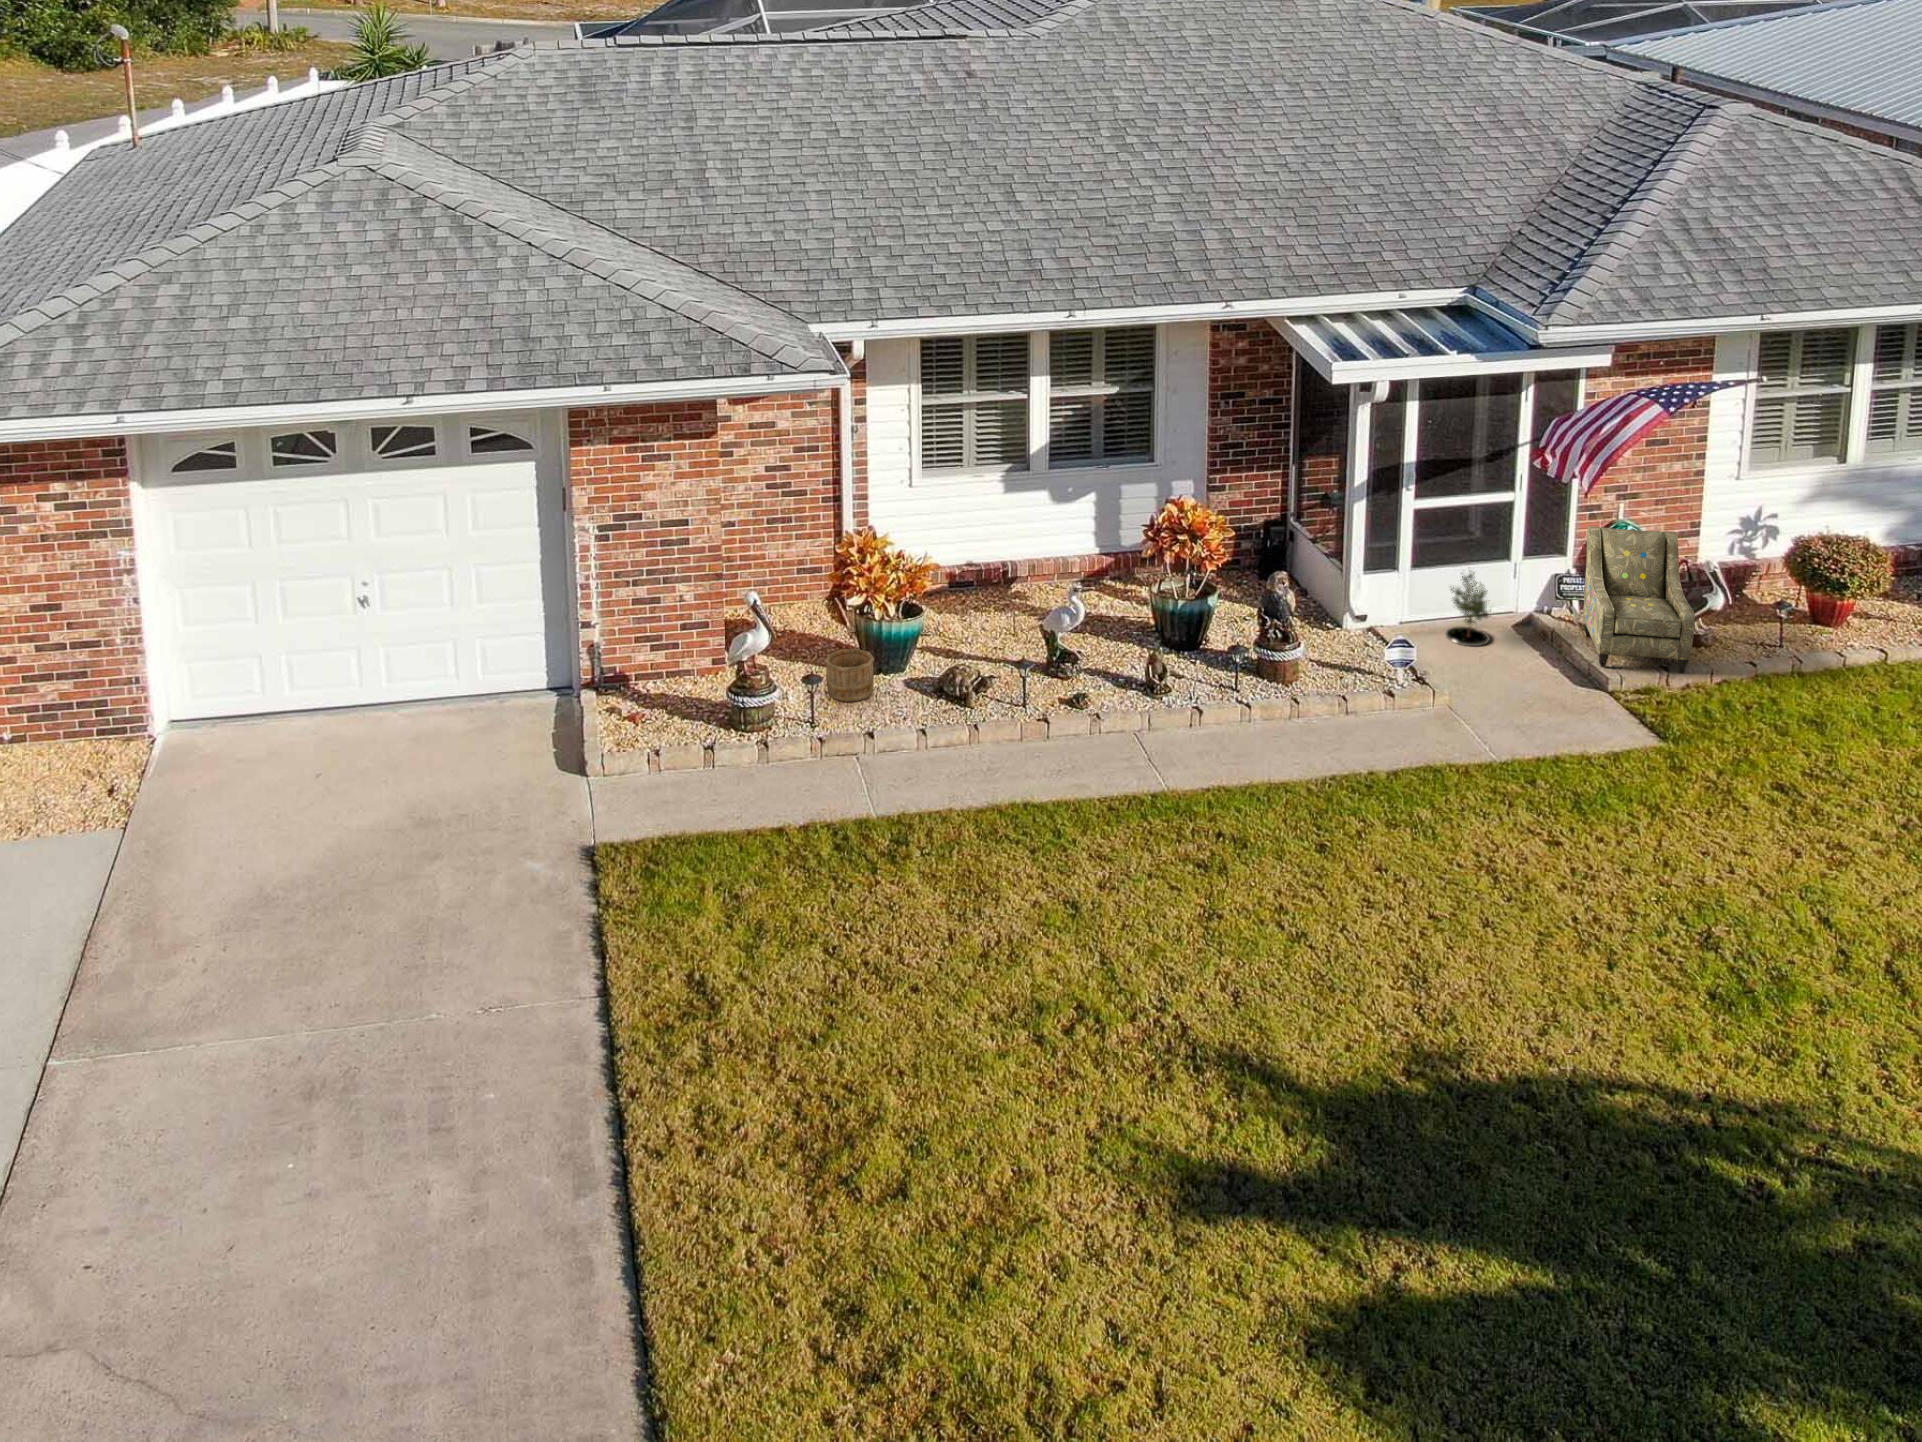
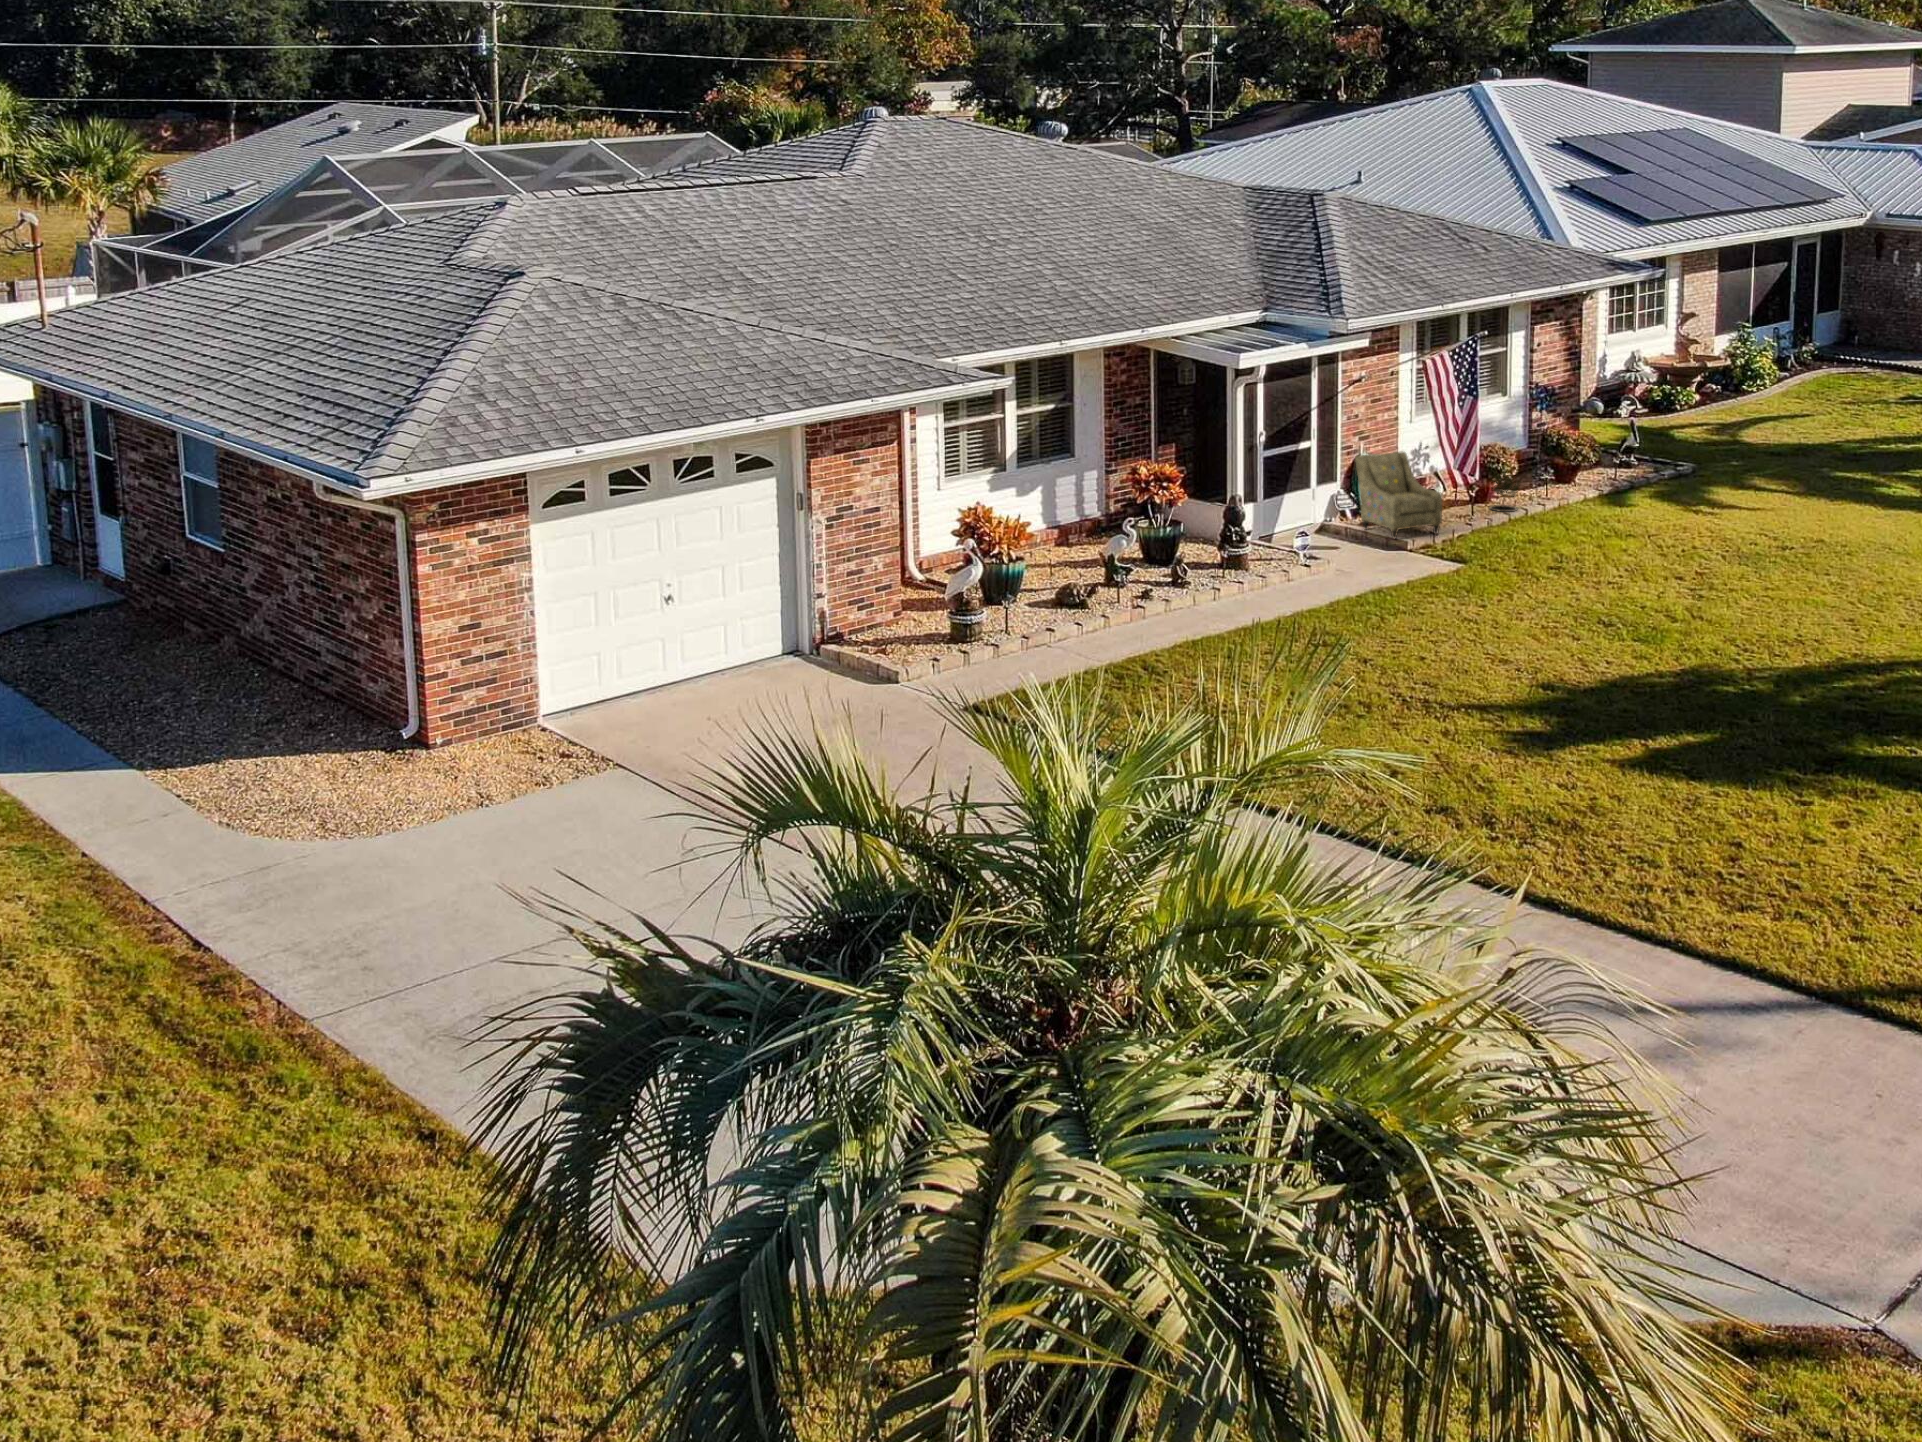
potted tree: present [1445,572,1491,646] -> present [1490,466,1520,512]
wooden bucket: present [824,649,874,702] -> none [976,593,1014,629]

